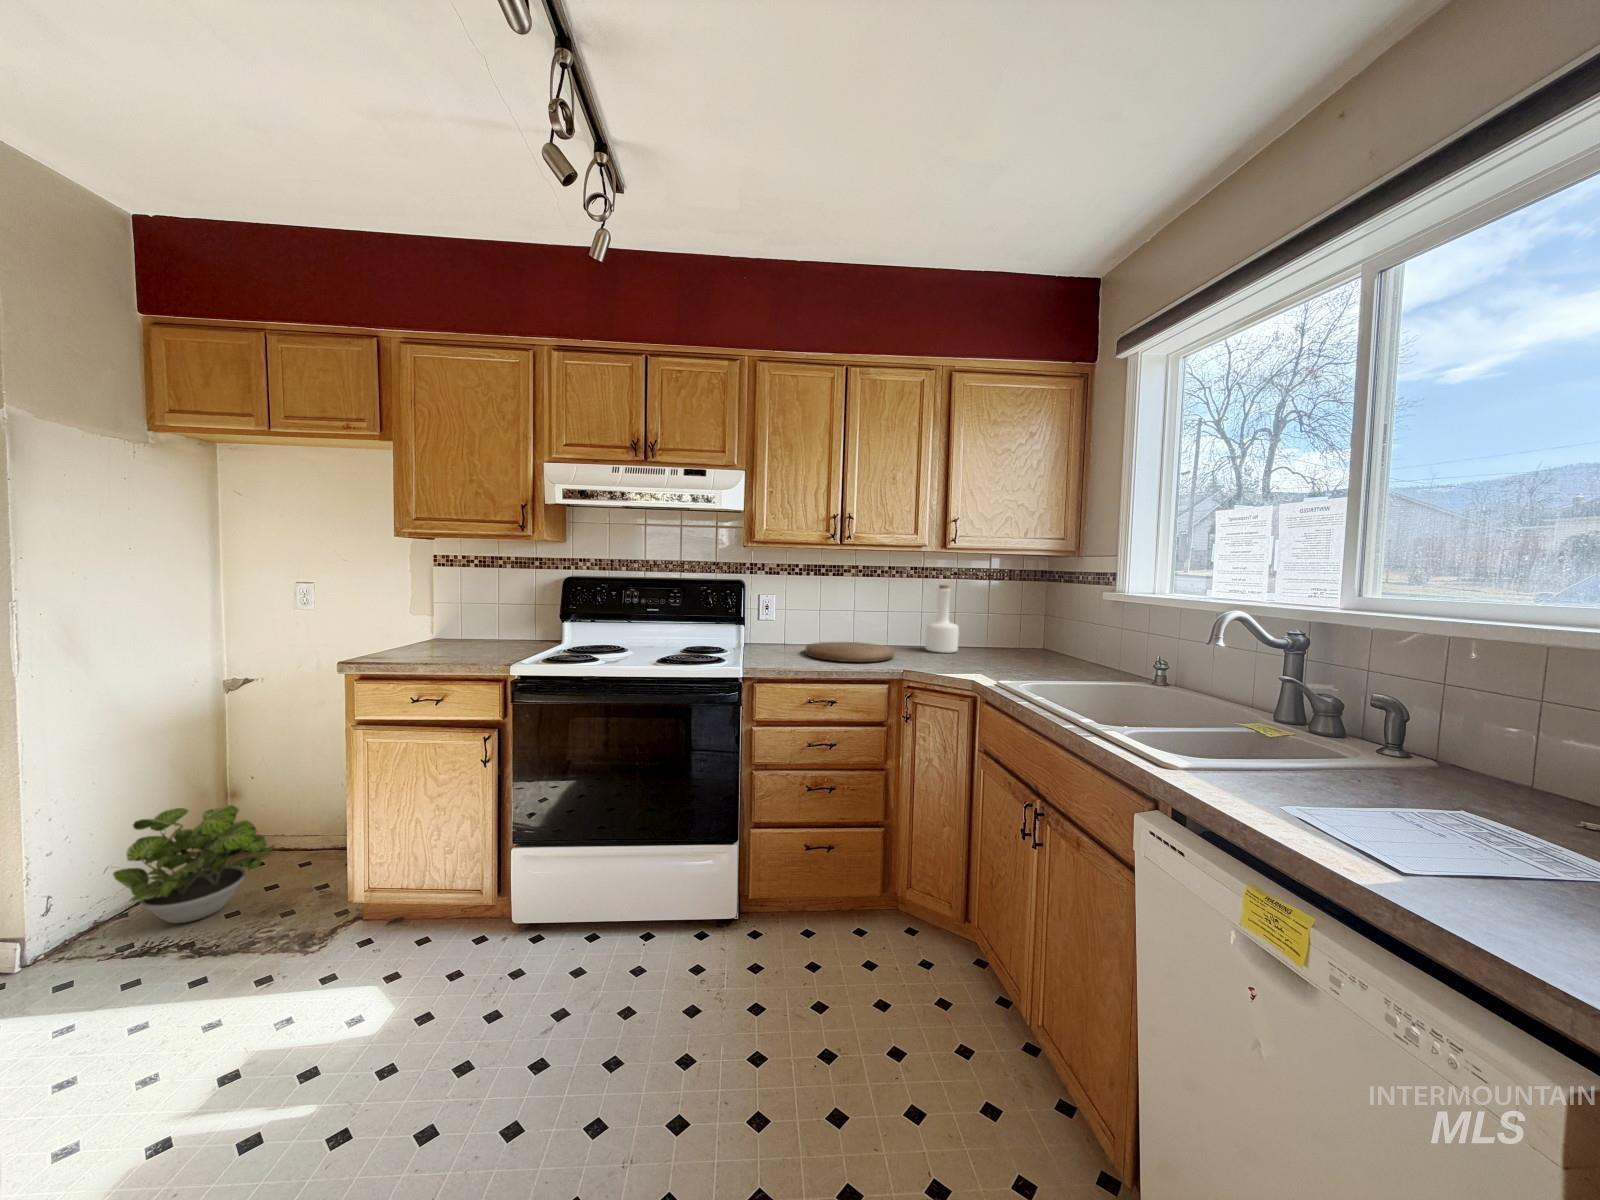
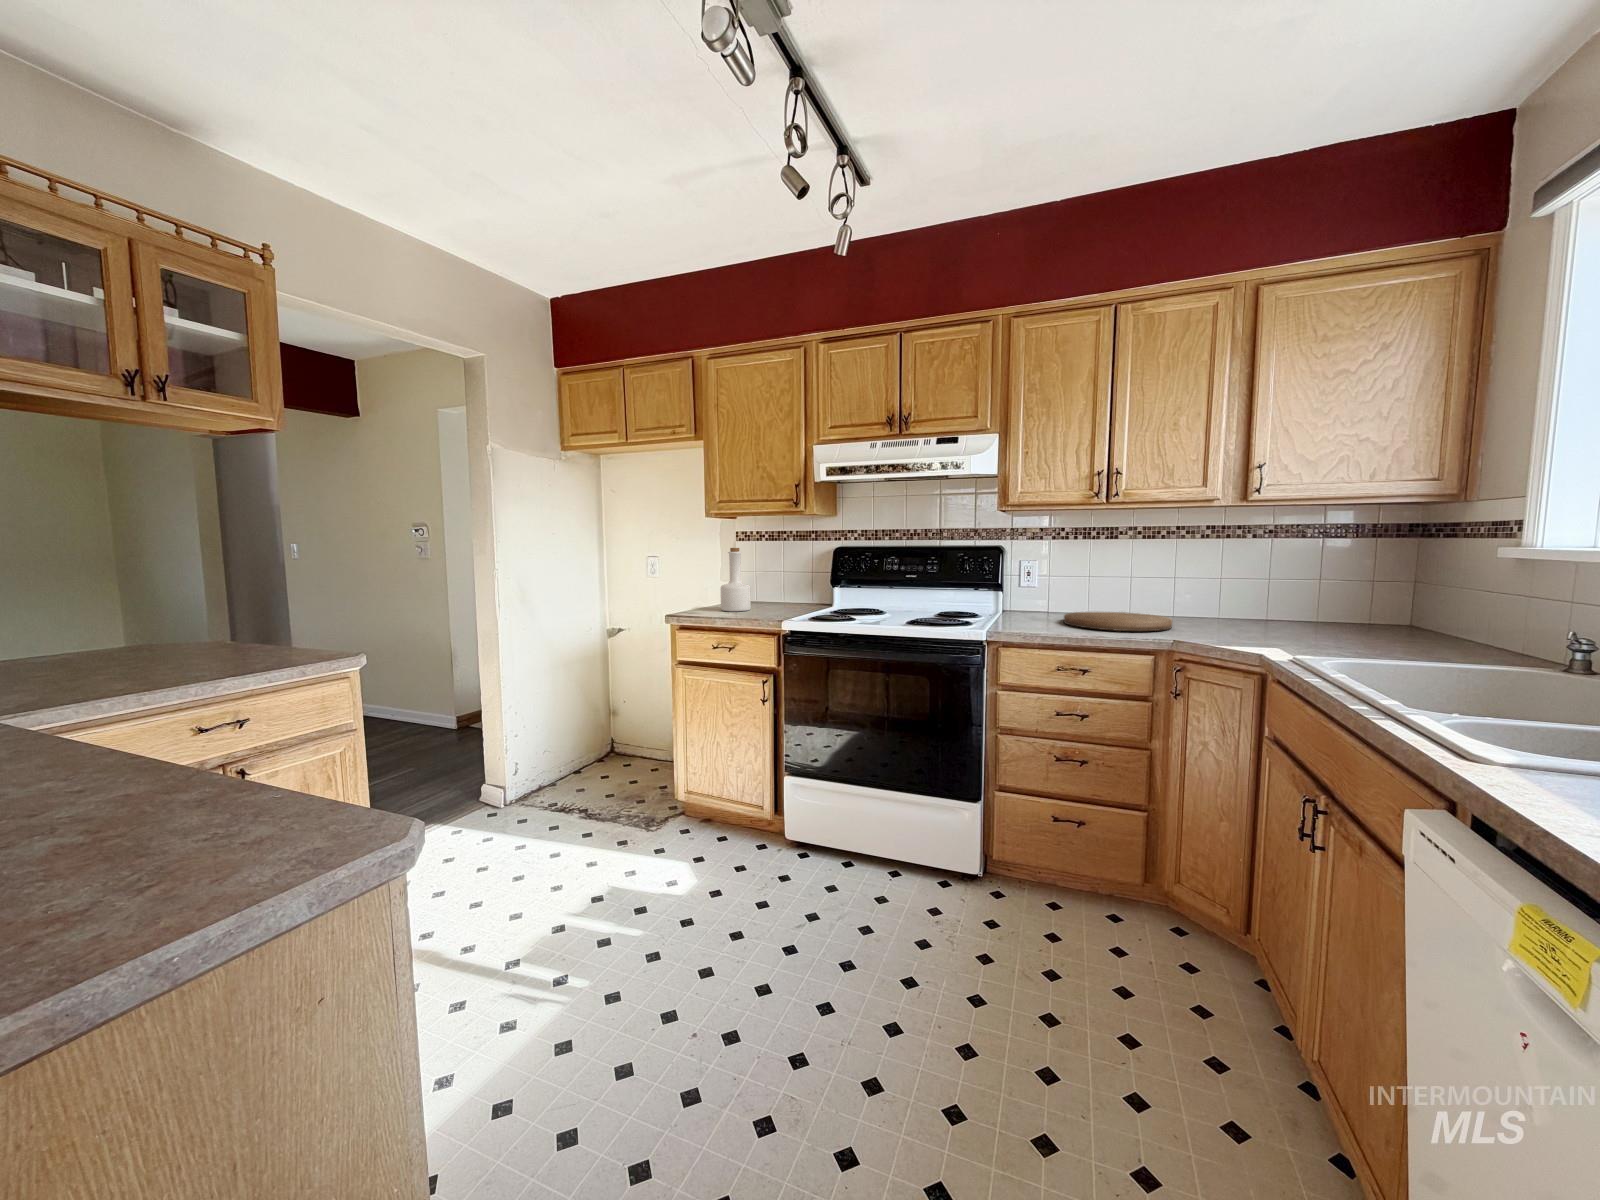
bottle: present [925,585,959,653] -> present [720,548,751,611]
potted plant: present [113,805,275,923] -> none [548,717,632,795]

